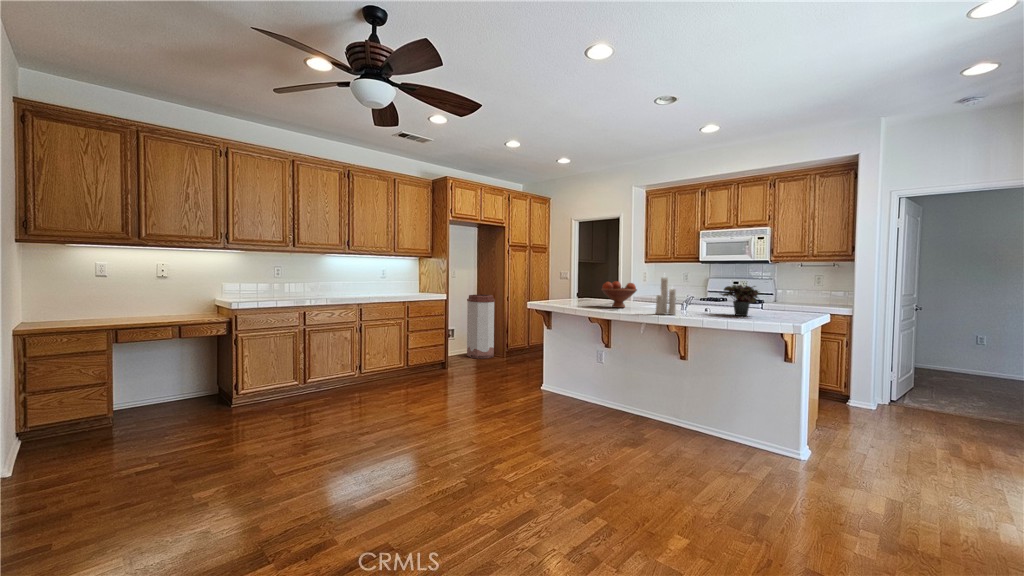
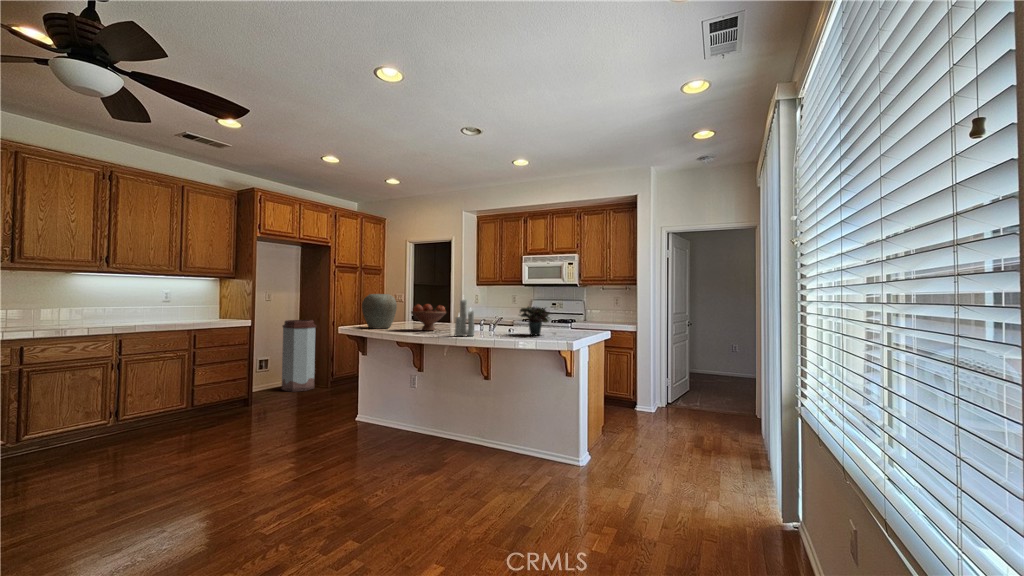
vase: none [552,272,584,305] -> present [362,294,397,329]

